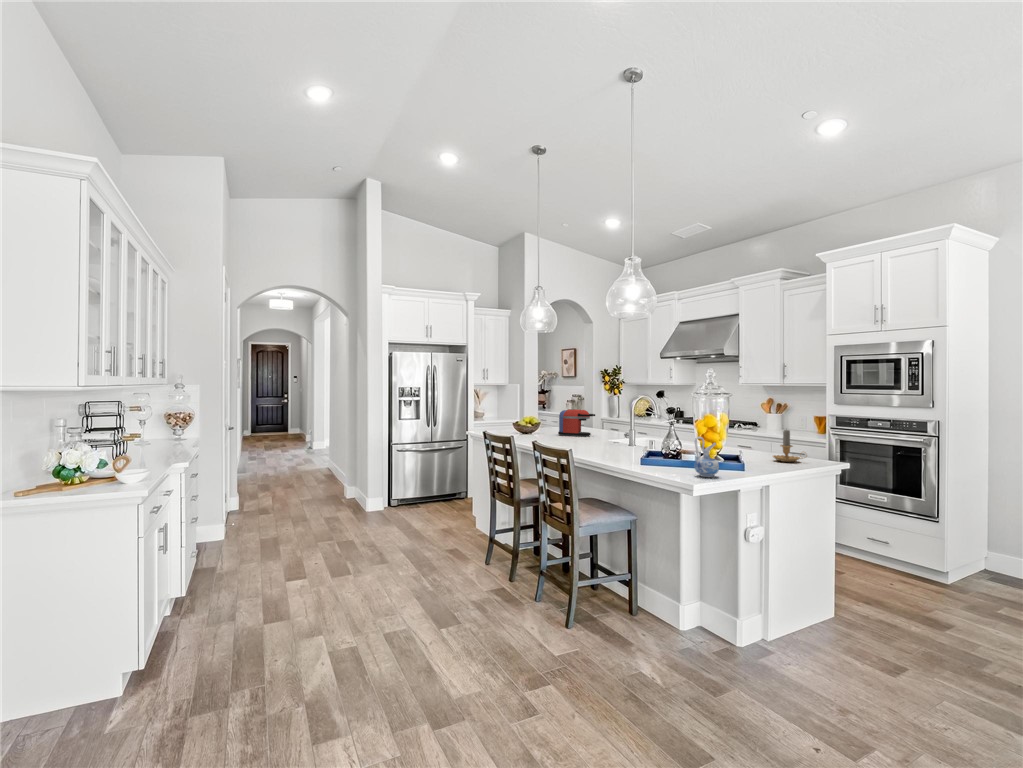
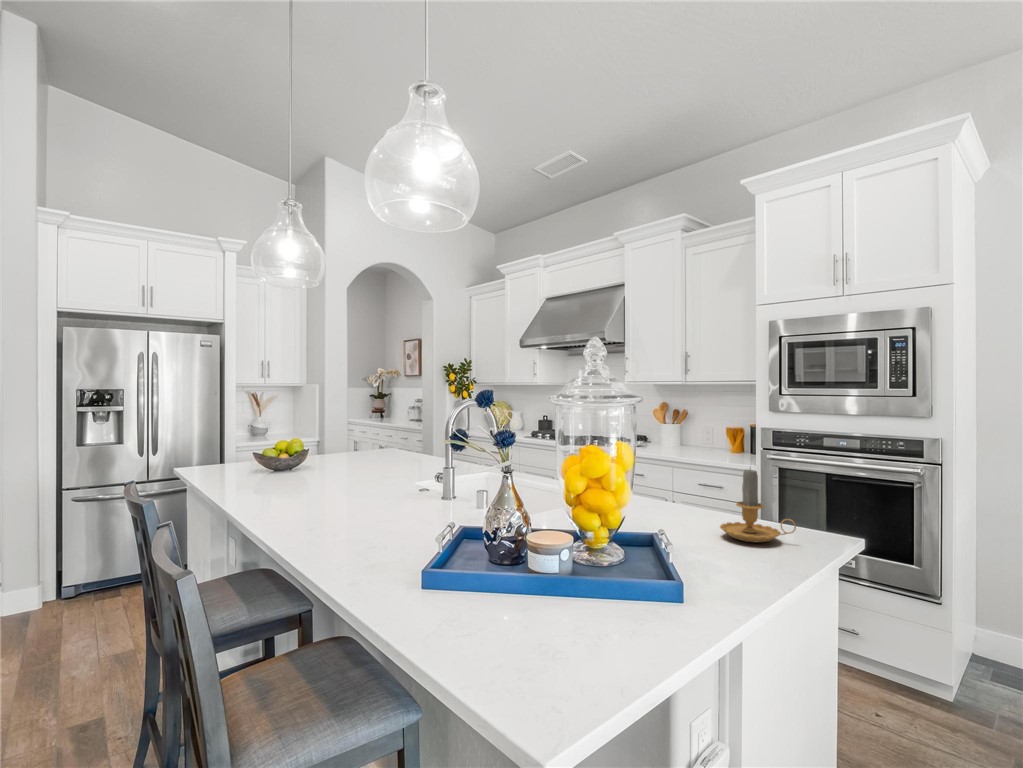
coffee maker: present [558,409,595,436] -> none [339,421,403,467]
ceramic pitcher: present [694,437,719,477] -> none [547,528,626,672]

